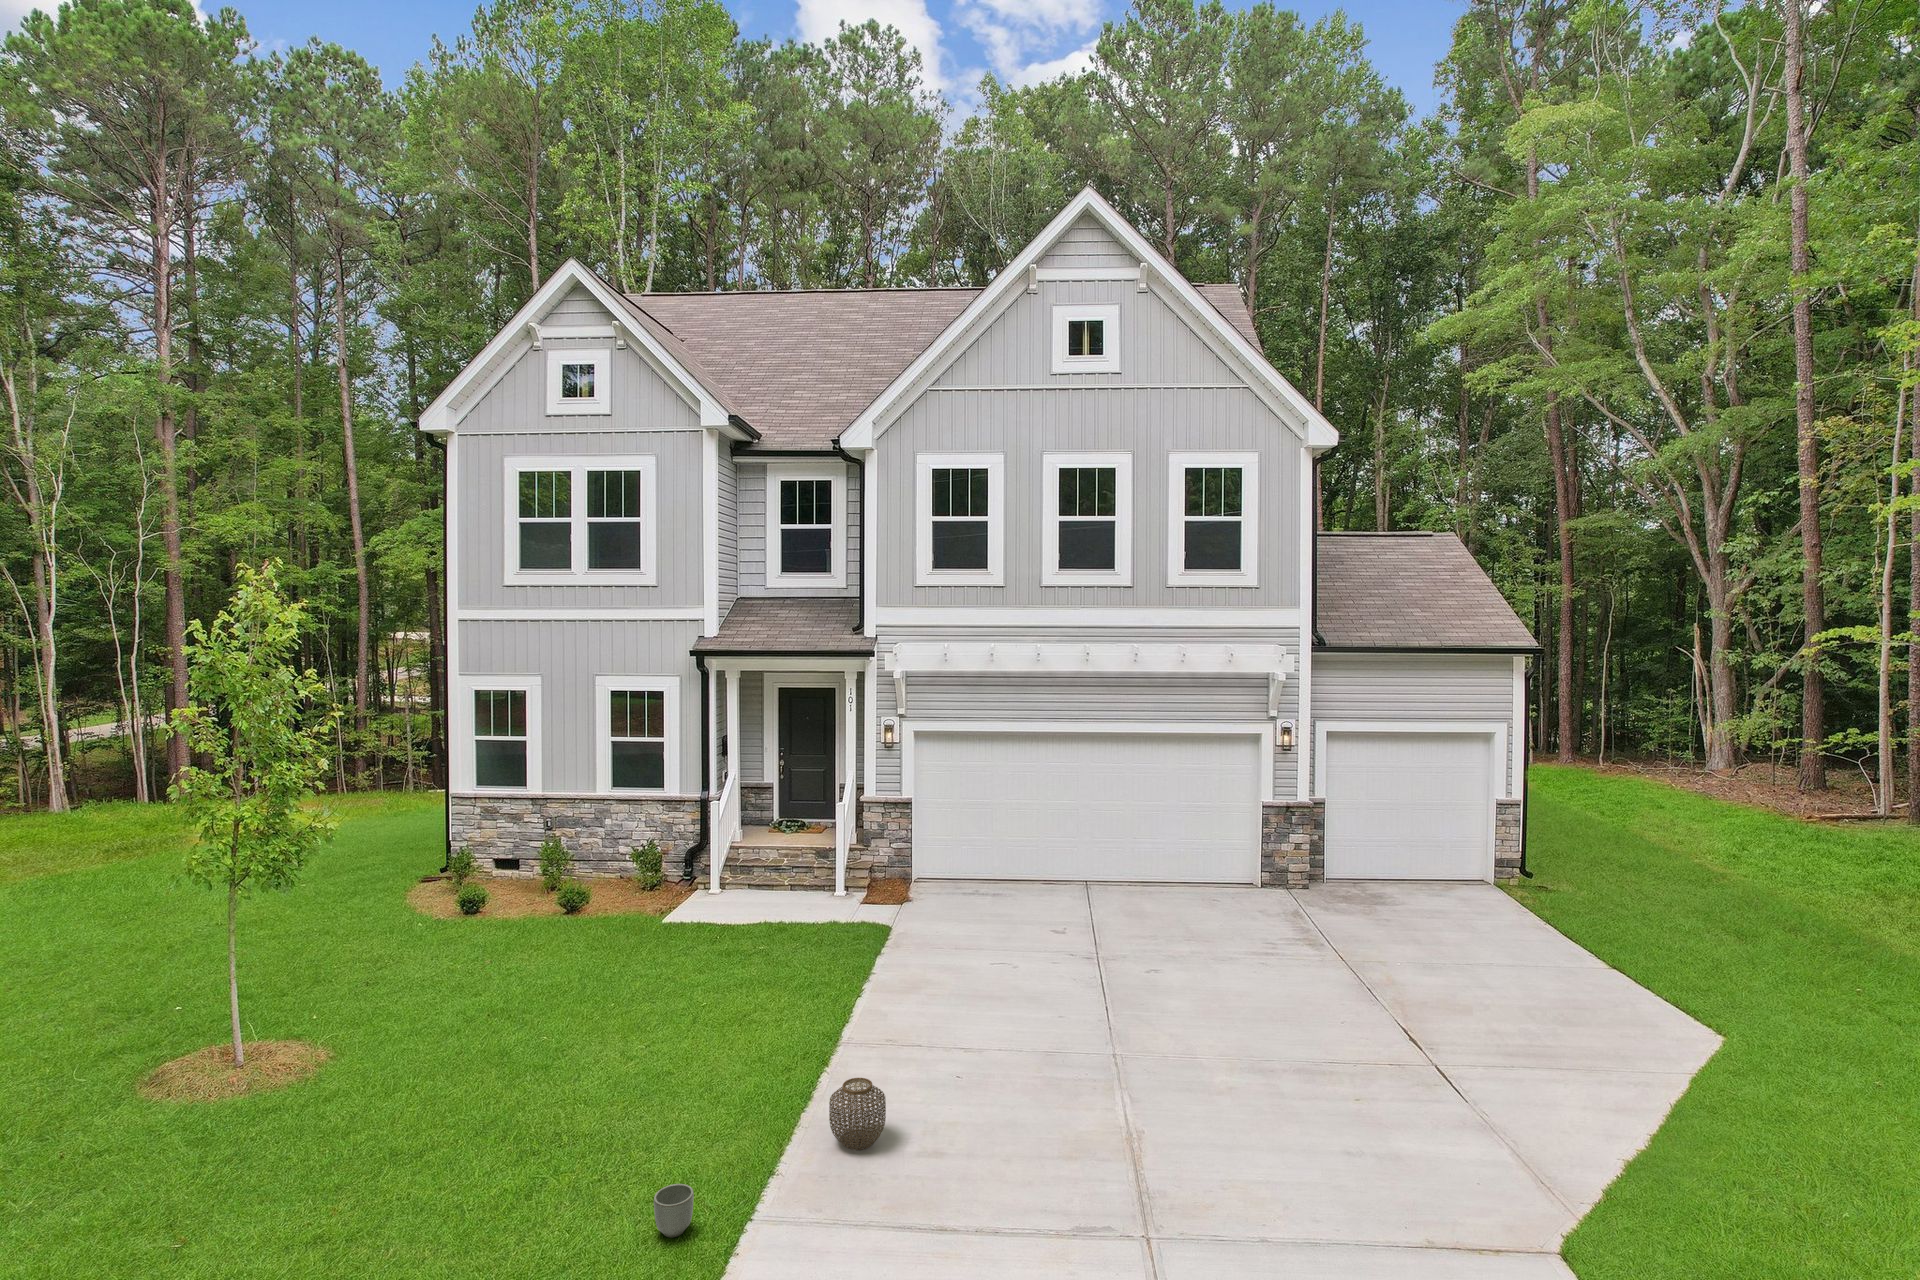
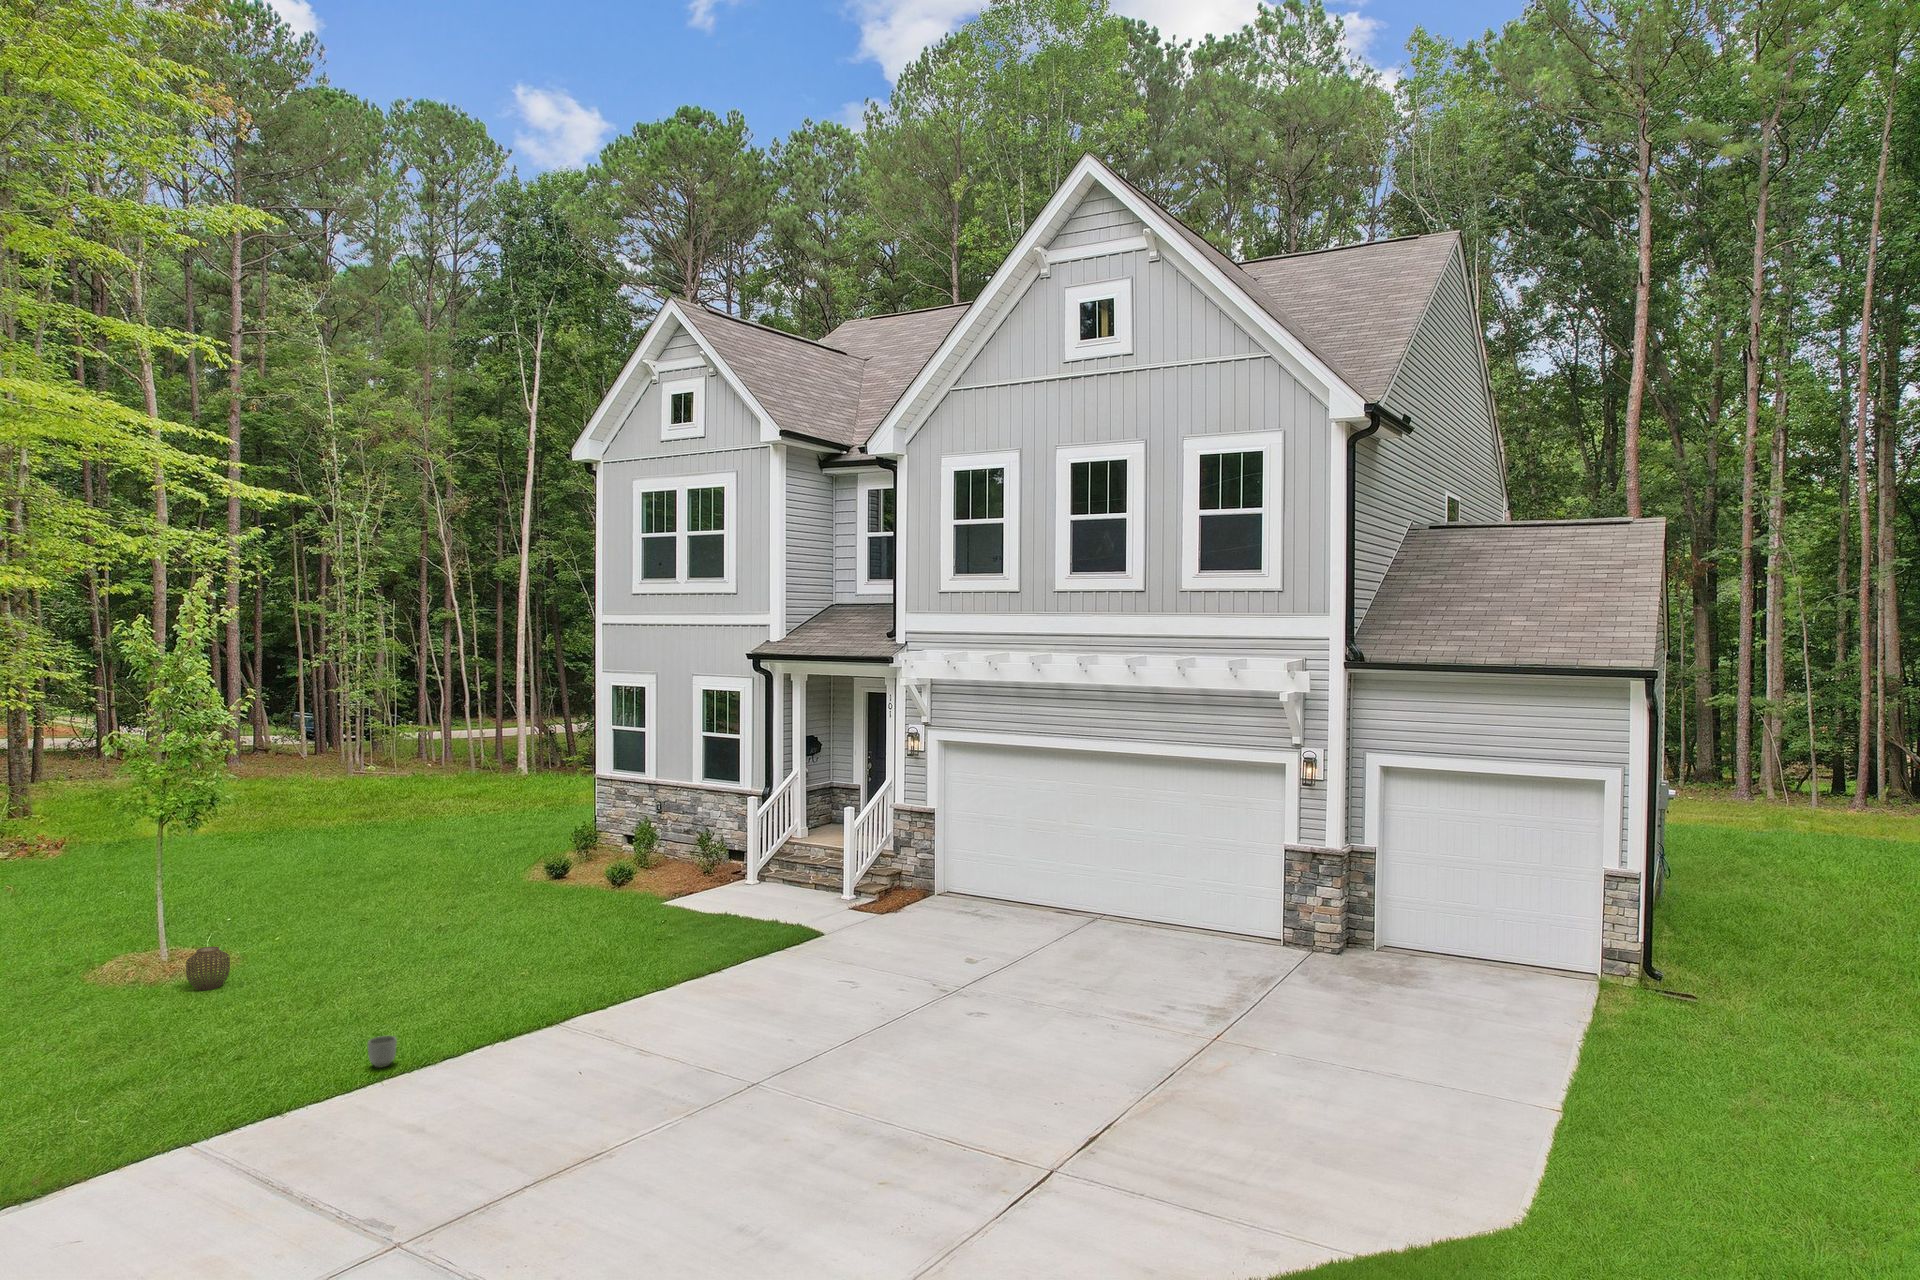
woven basket: present [829,1078,886,1150] -> present [186,947,230,990]

